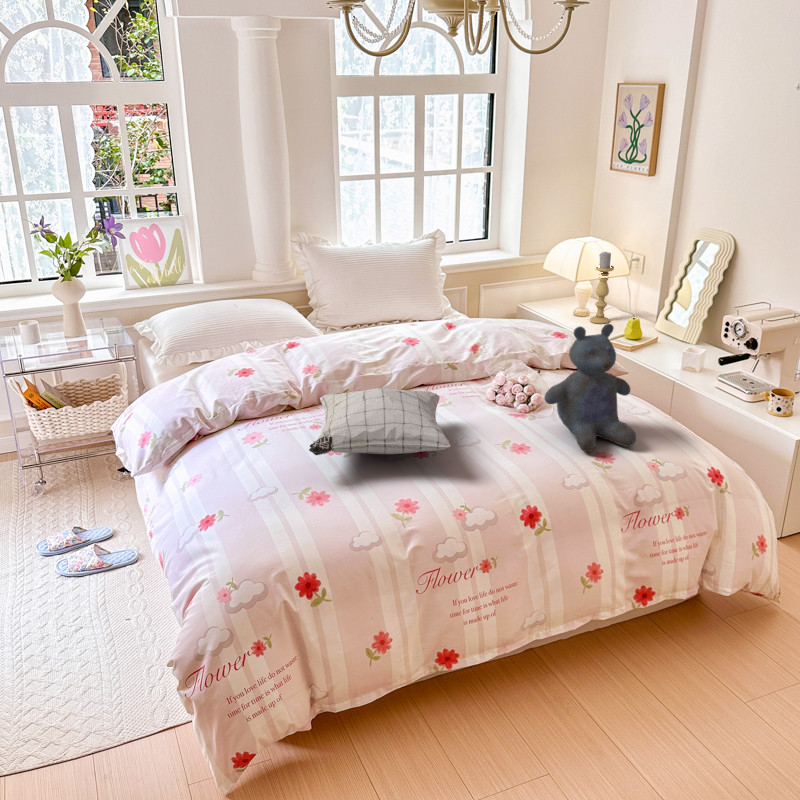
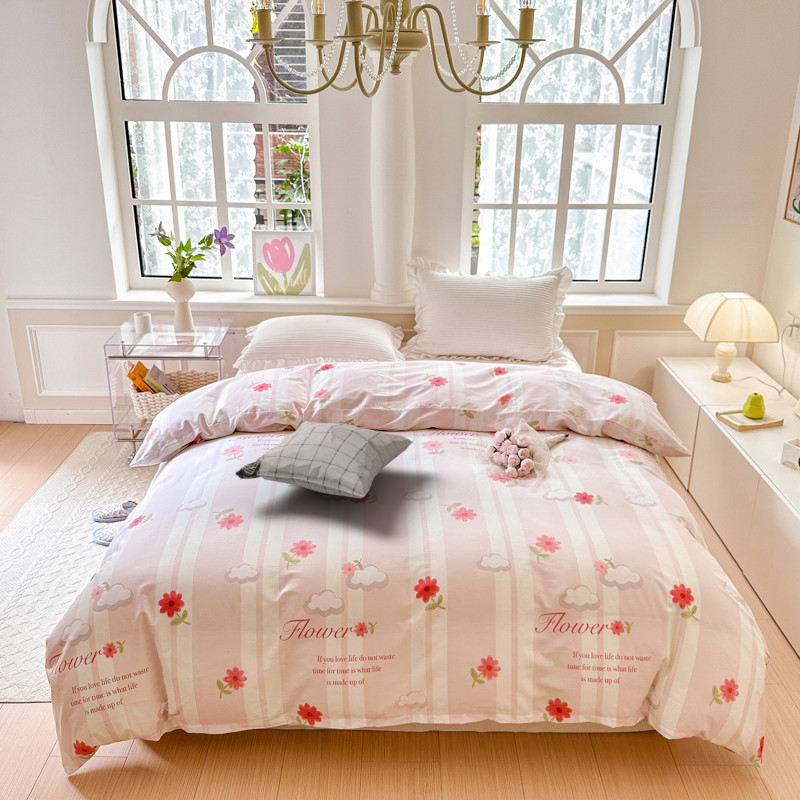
candle holder: present [590,252,614,324] -> none [721,309,754,392]
stuffed bear: present [544,324,636,452] -> none [505,392,613,537]

